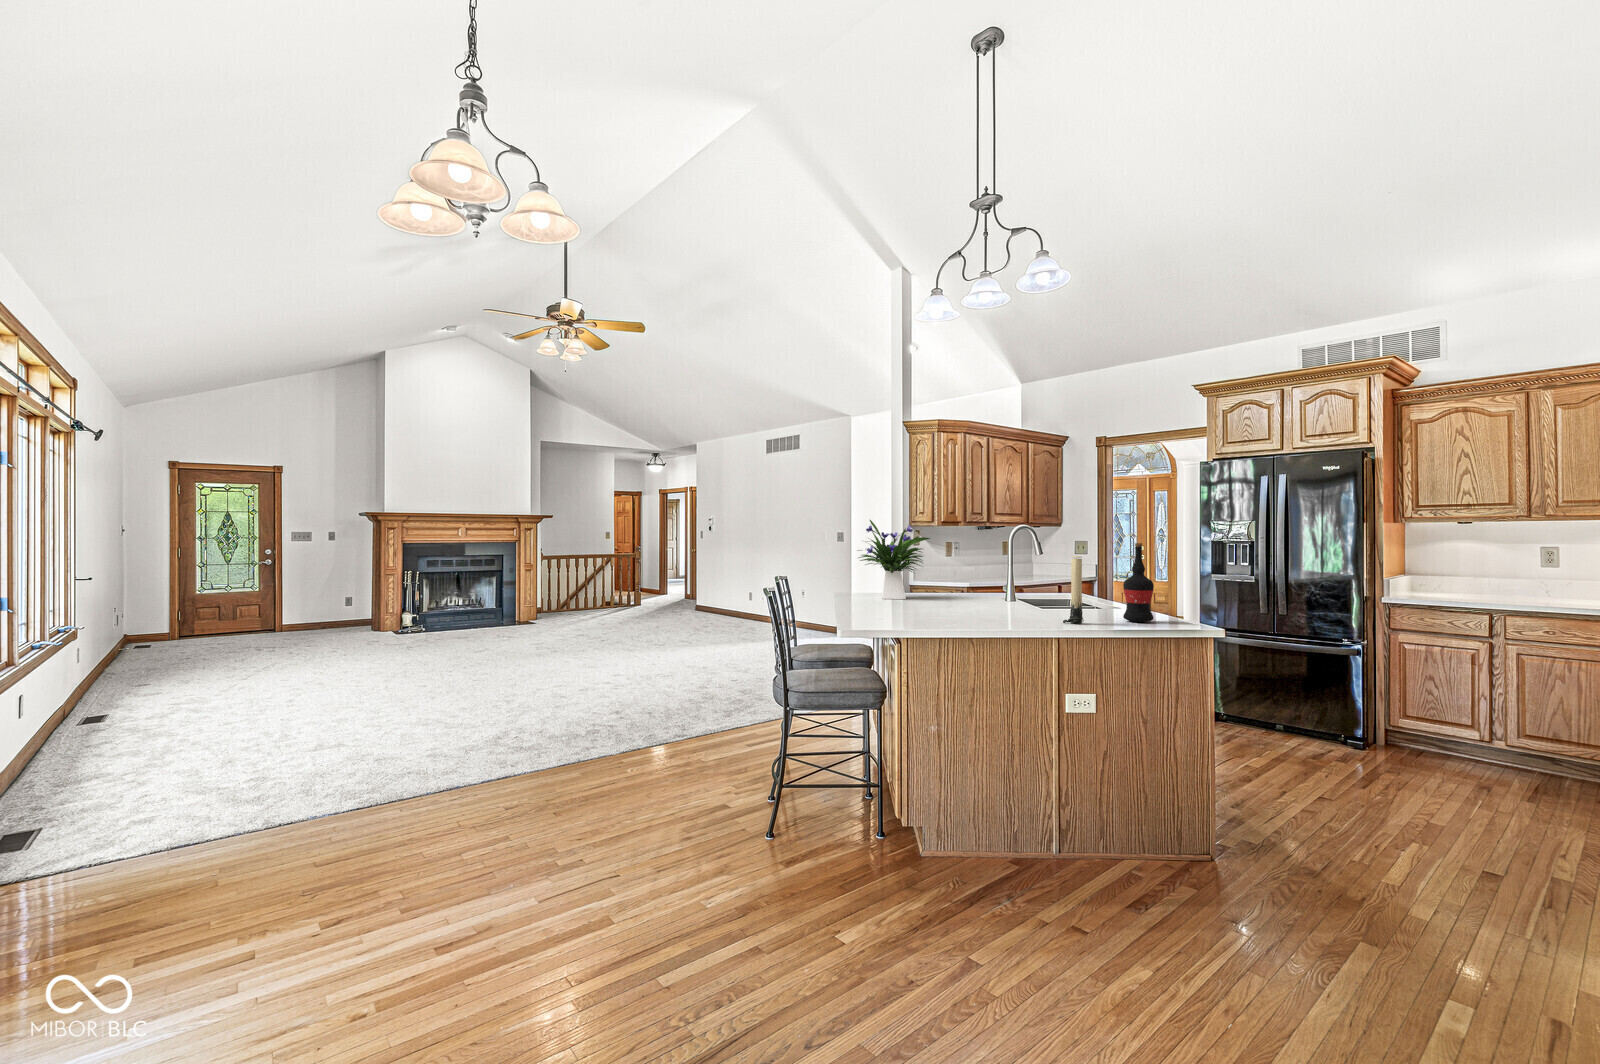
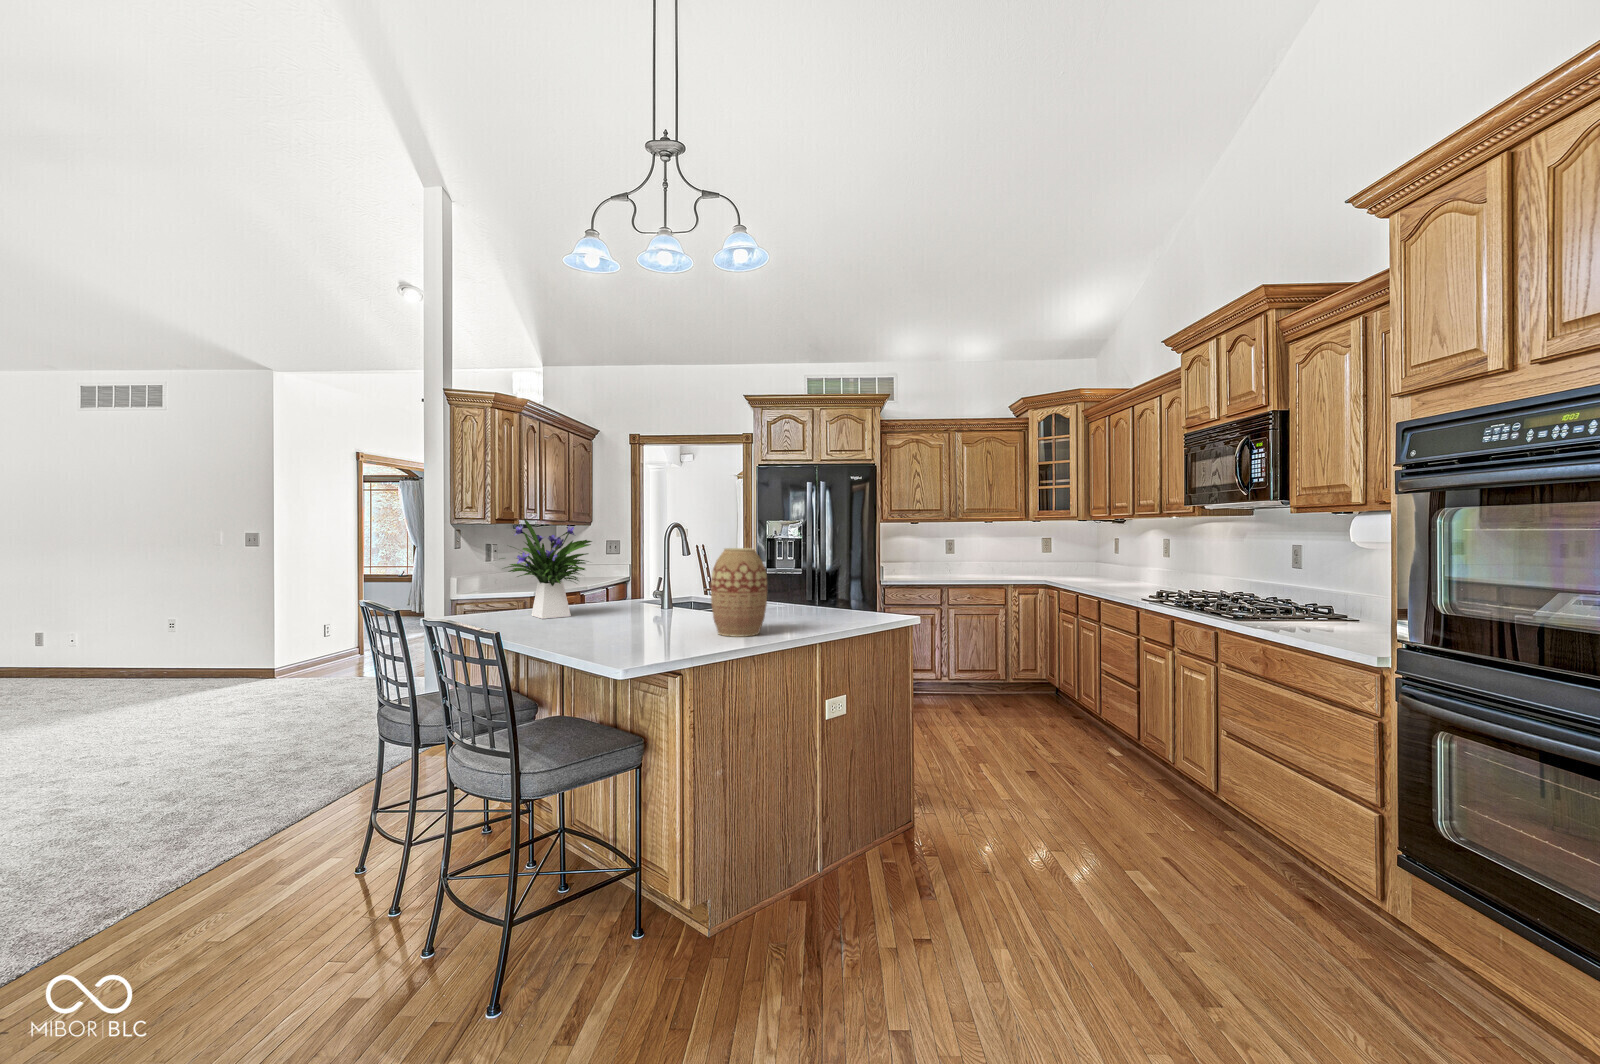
vase: none [961,541,1014,620] -> present [711,548,767,637]
wine bottle: present [1123,543,1154,622] -> none [840,547,866,621]
candle: present [1063,556,1084,624] -> none [814,562,831,630]

